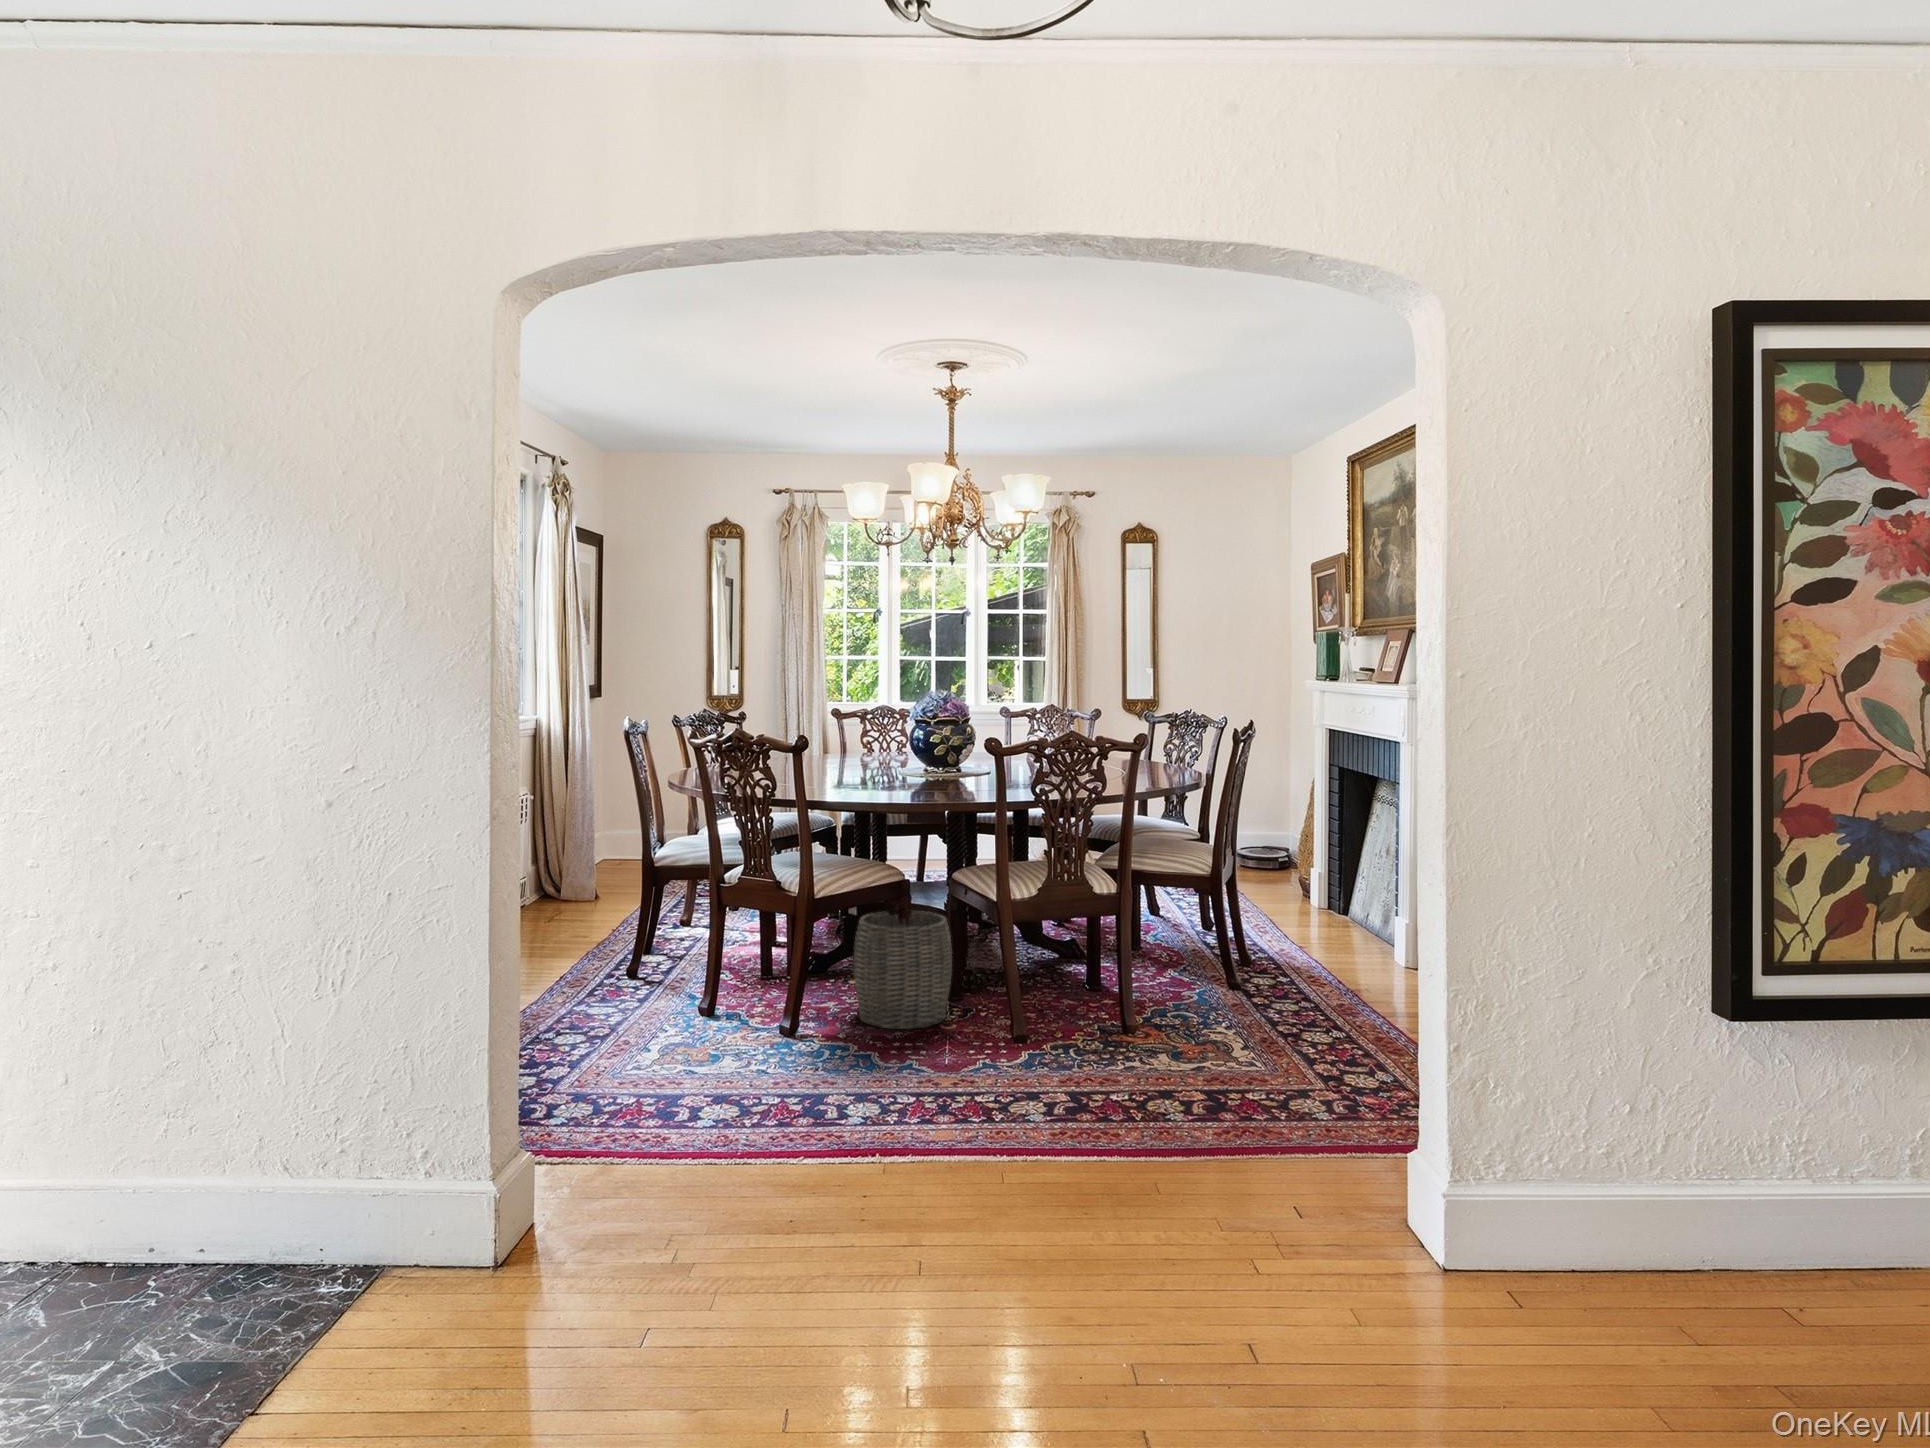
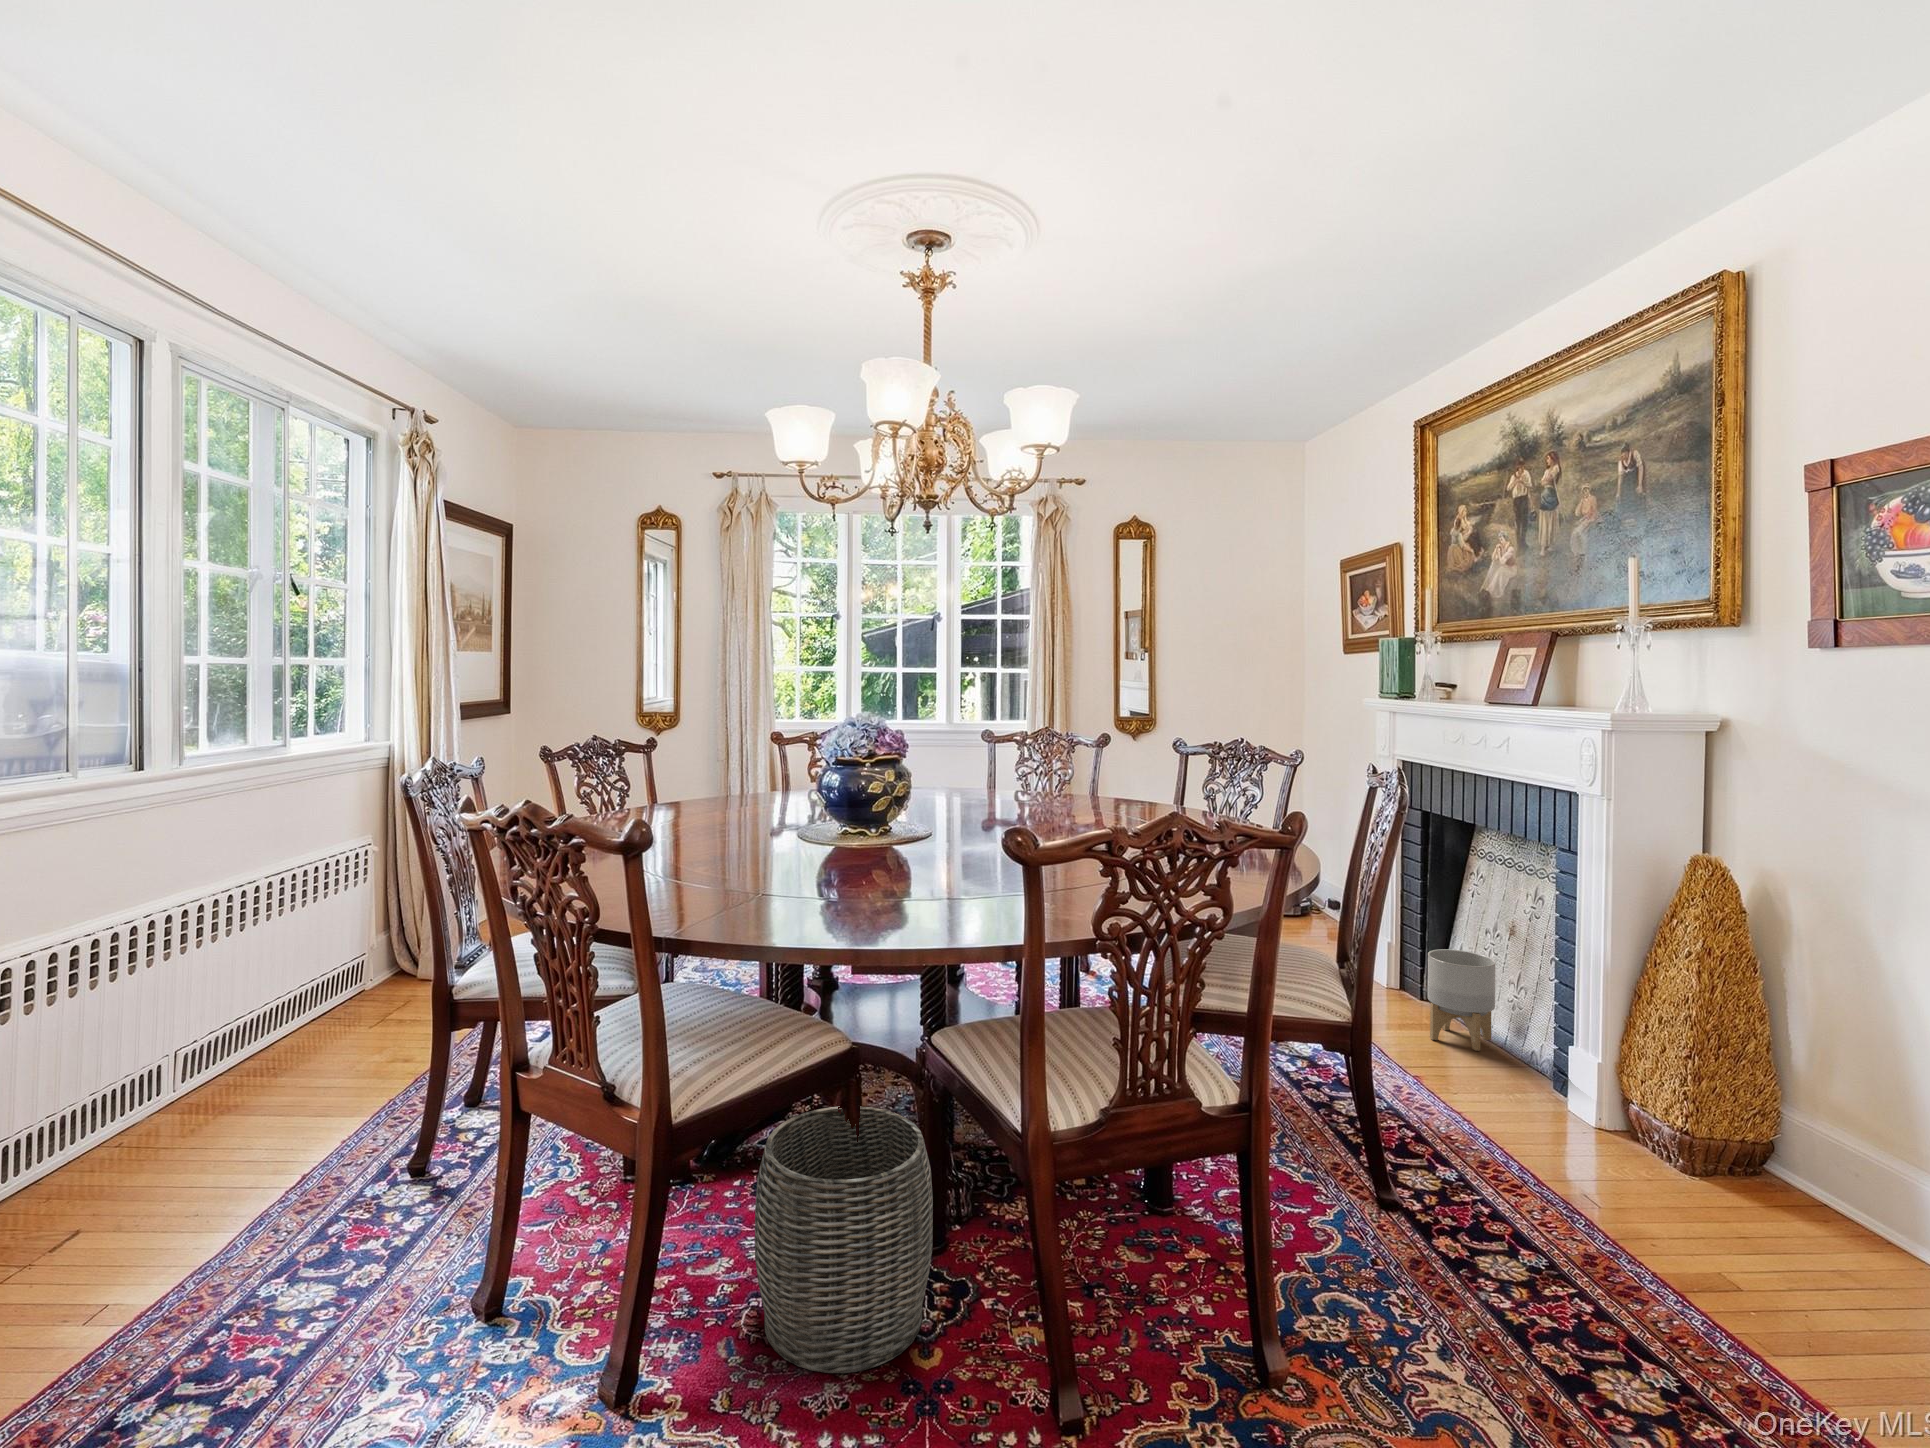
planter: none [1324,866,1370,934] -> present [1428,949,1495,1051]

